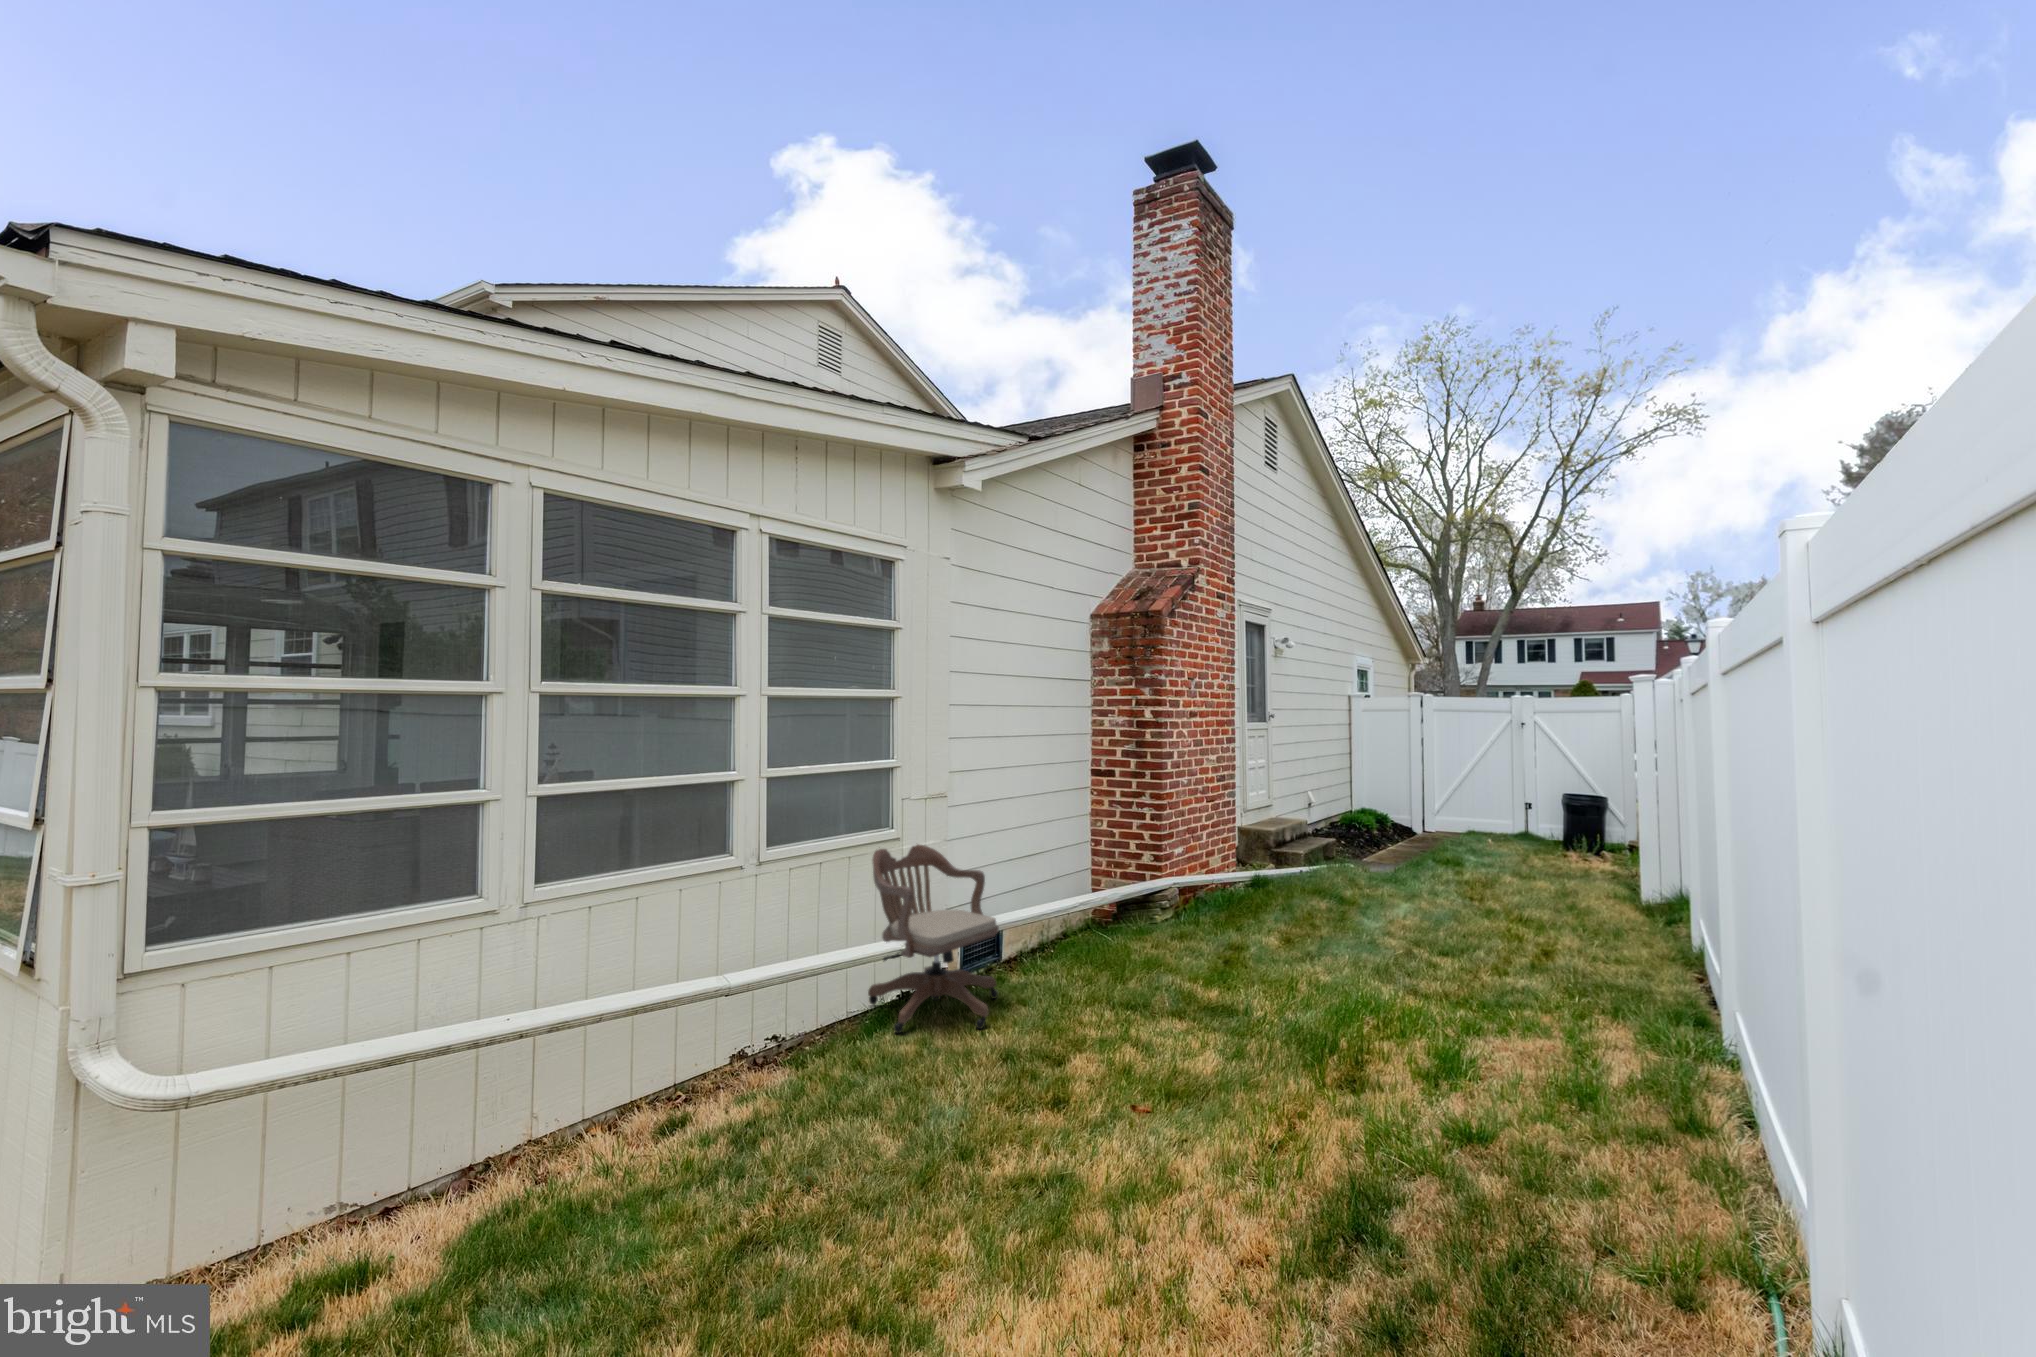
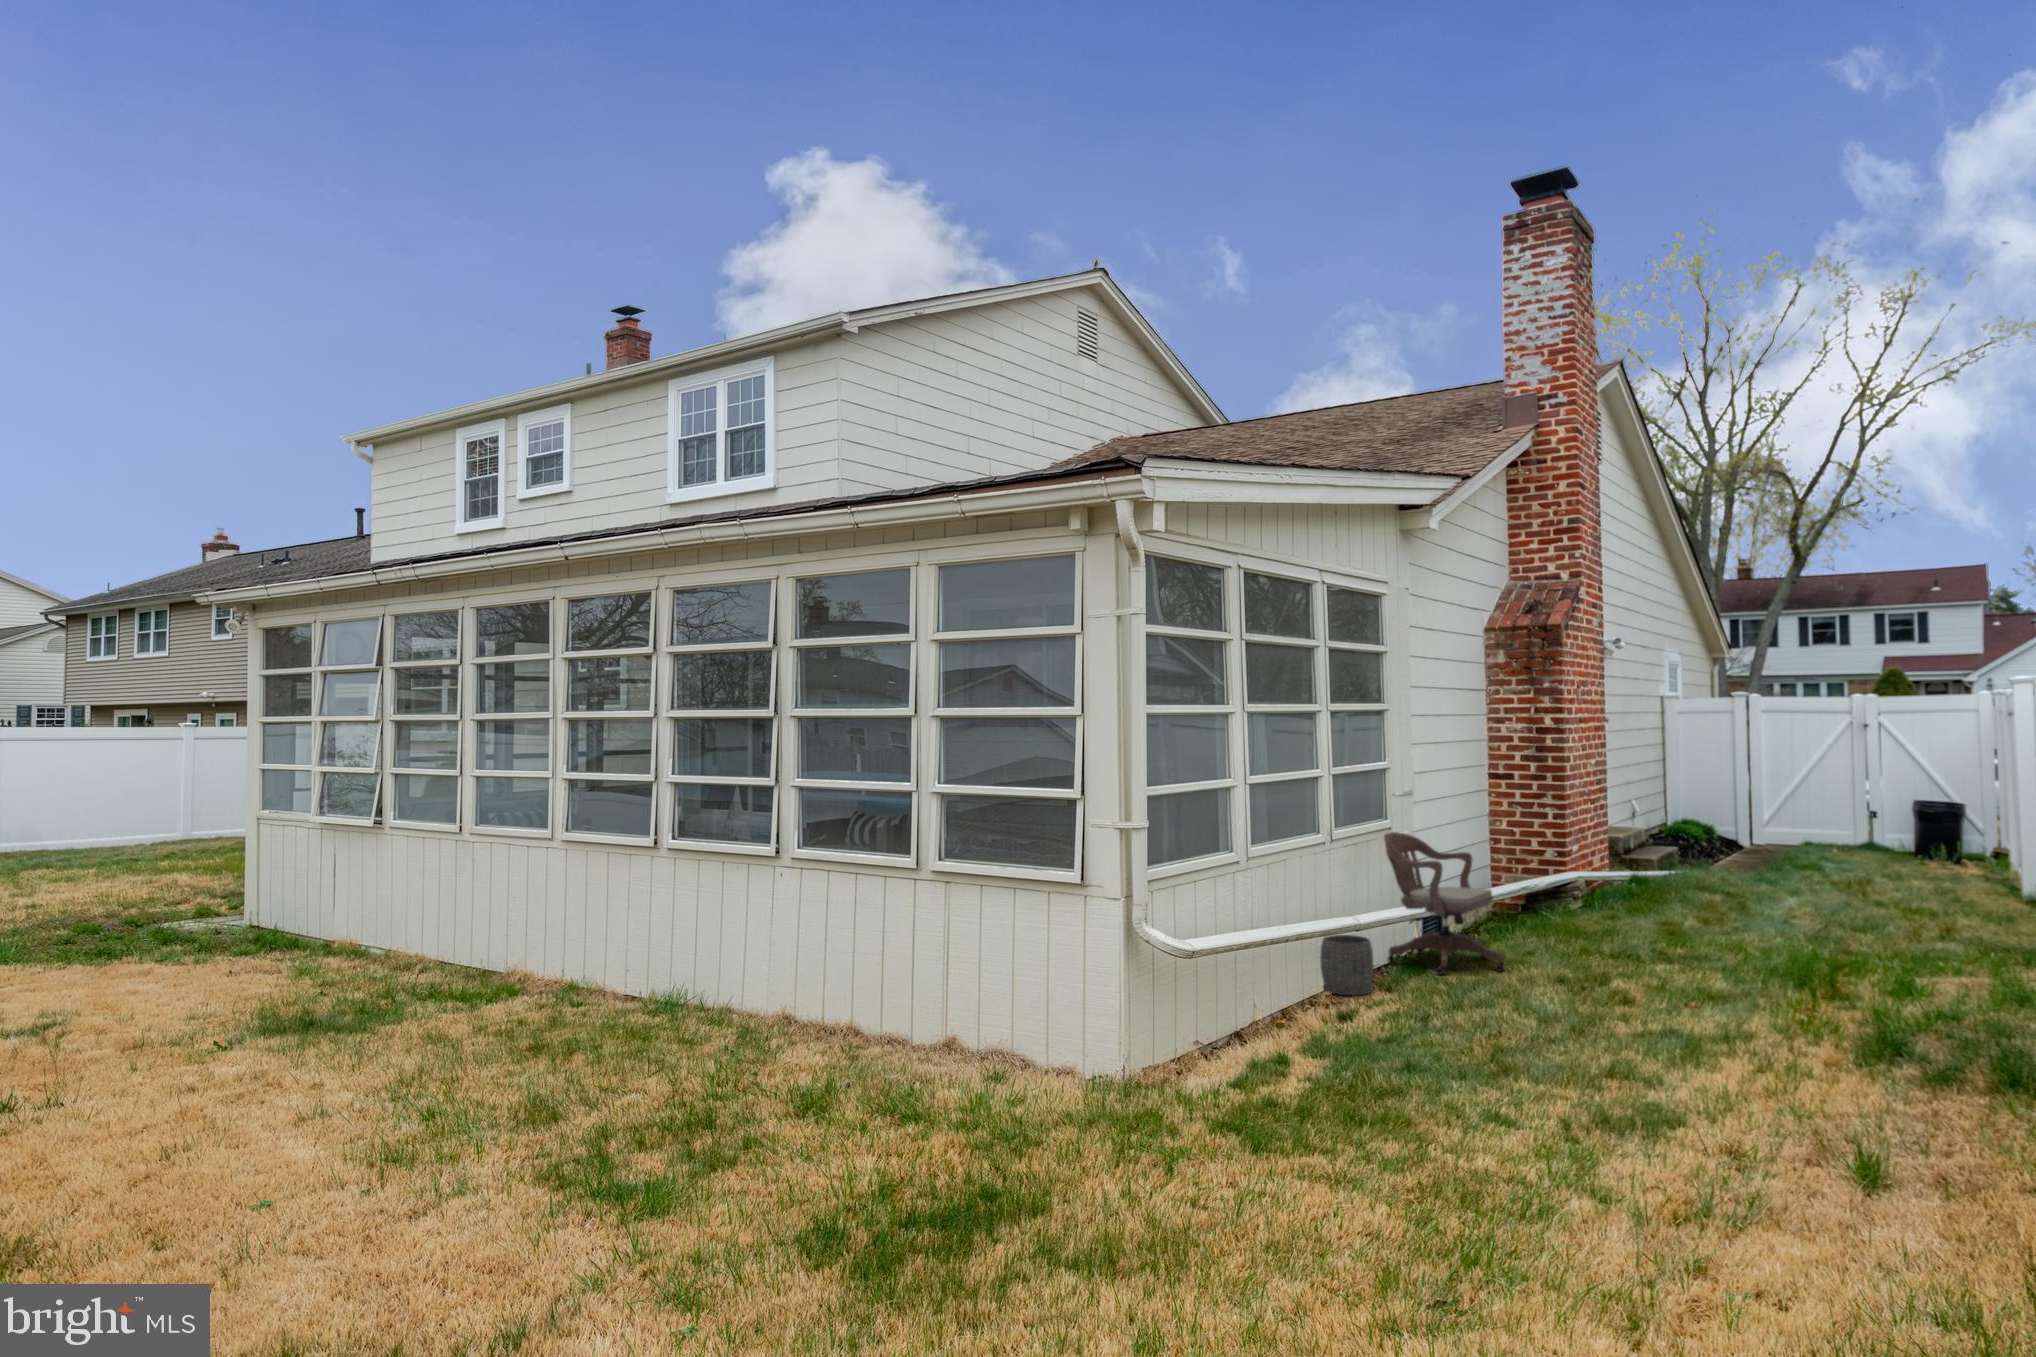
woven basket: none [701,986,772,1079] -> present [1320,935,1374,995]

